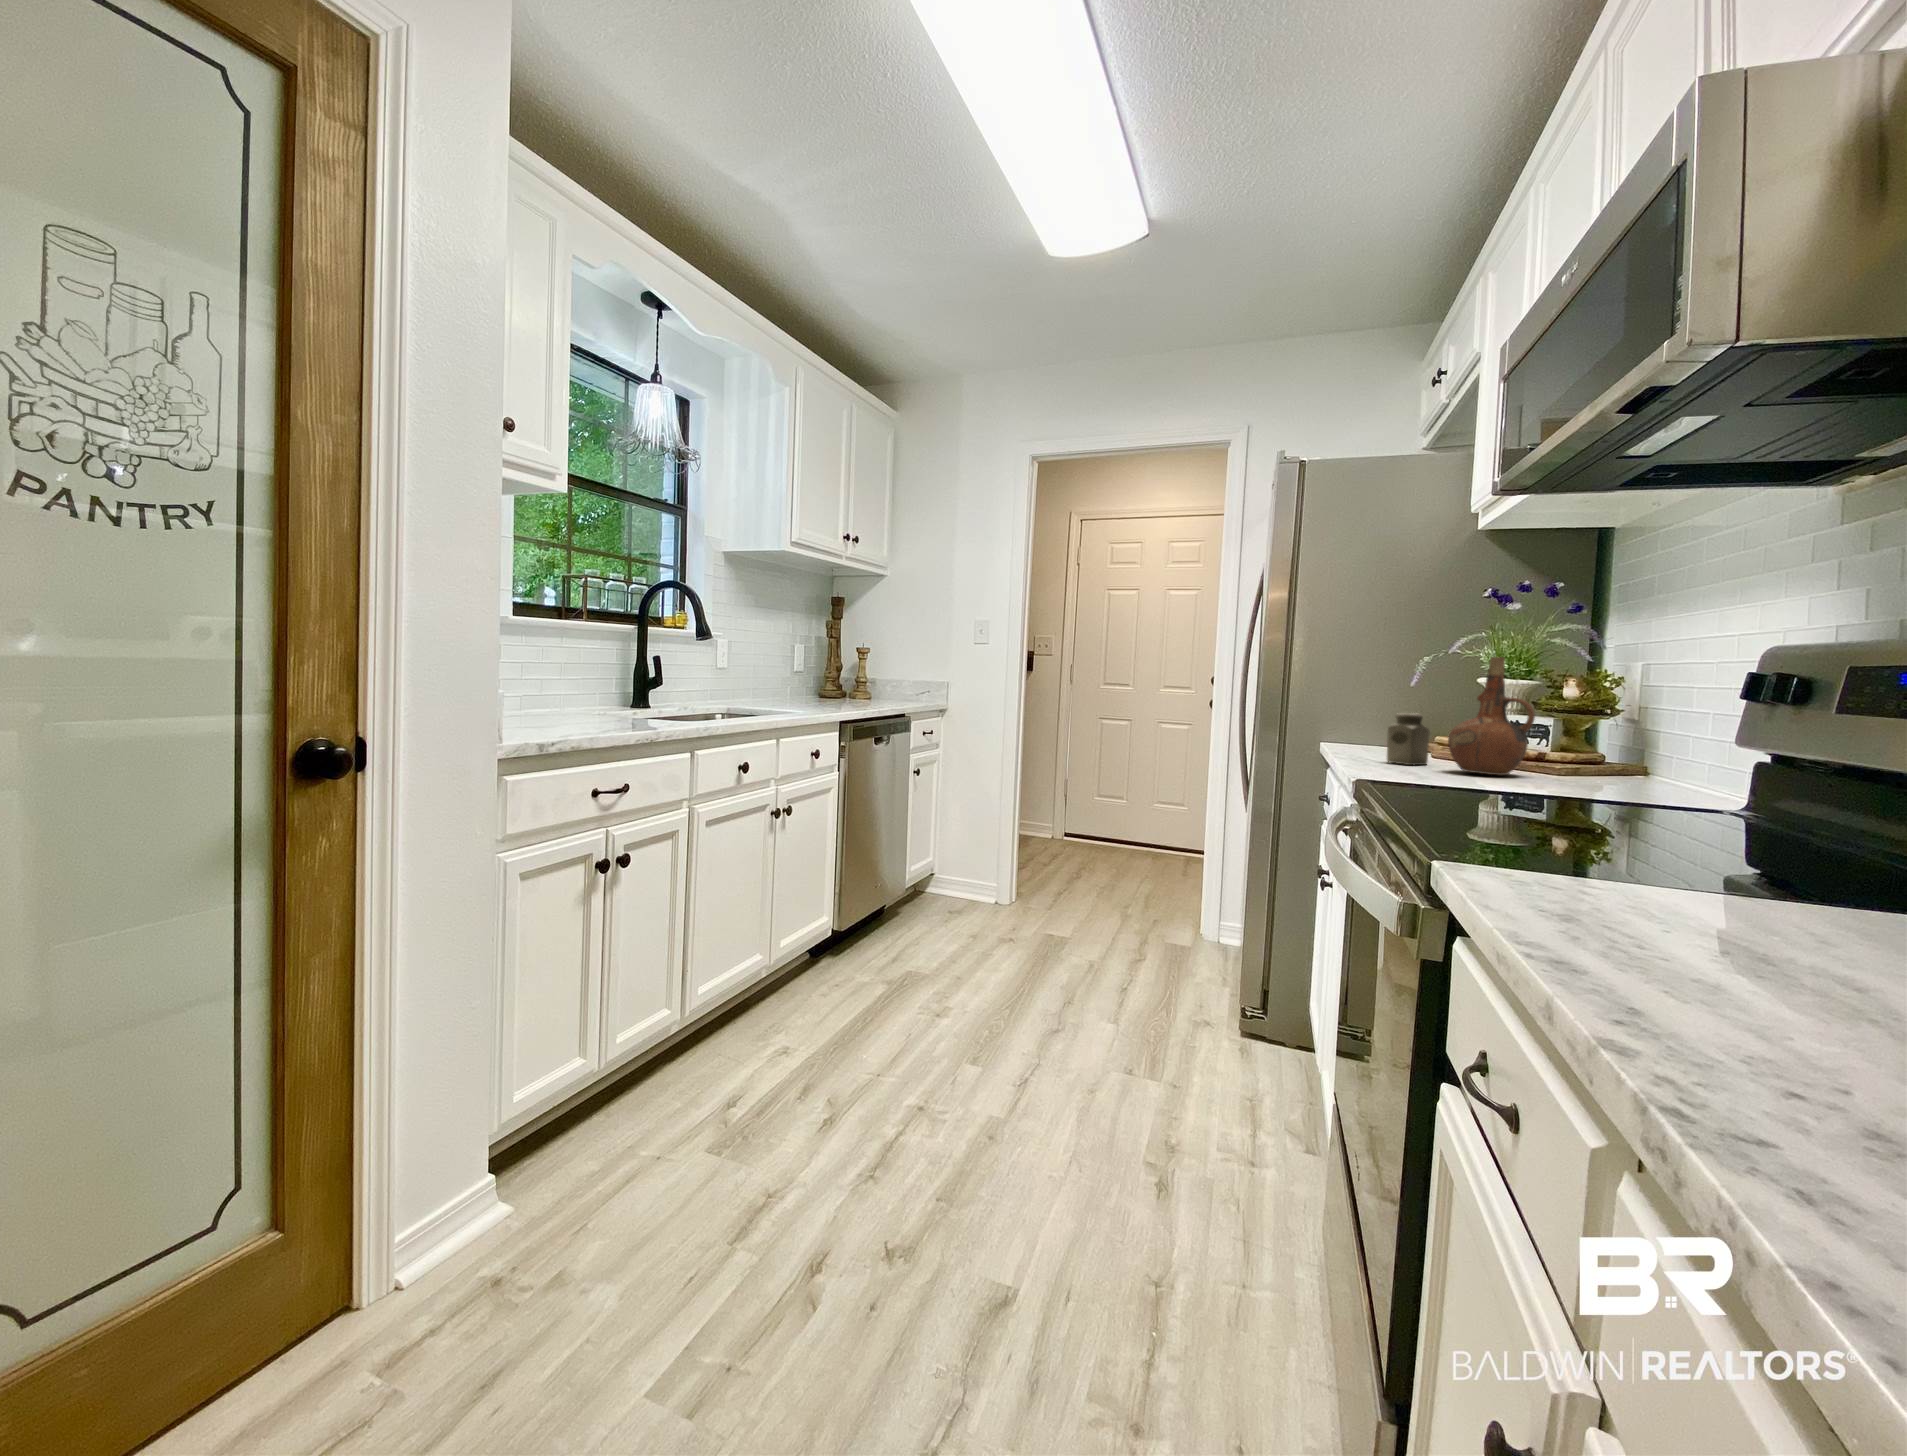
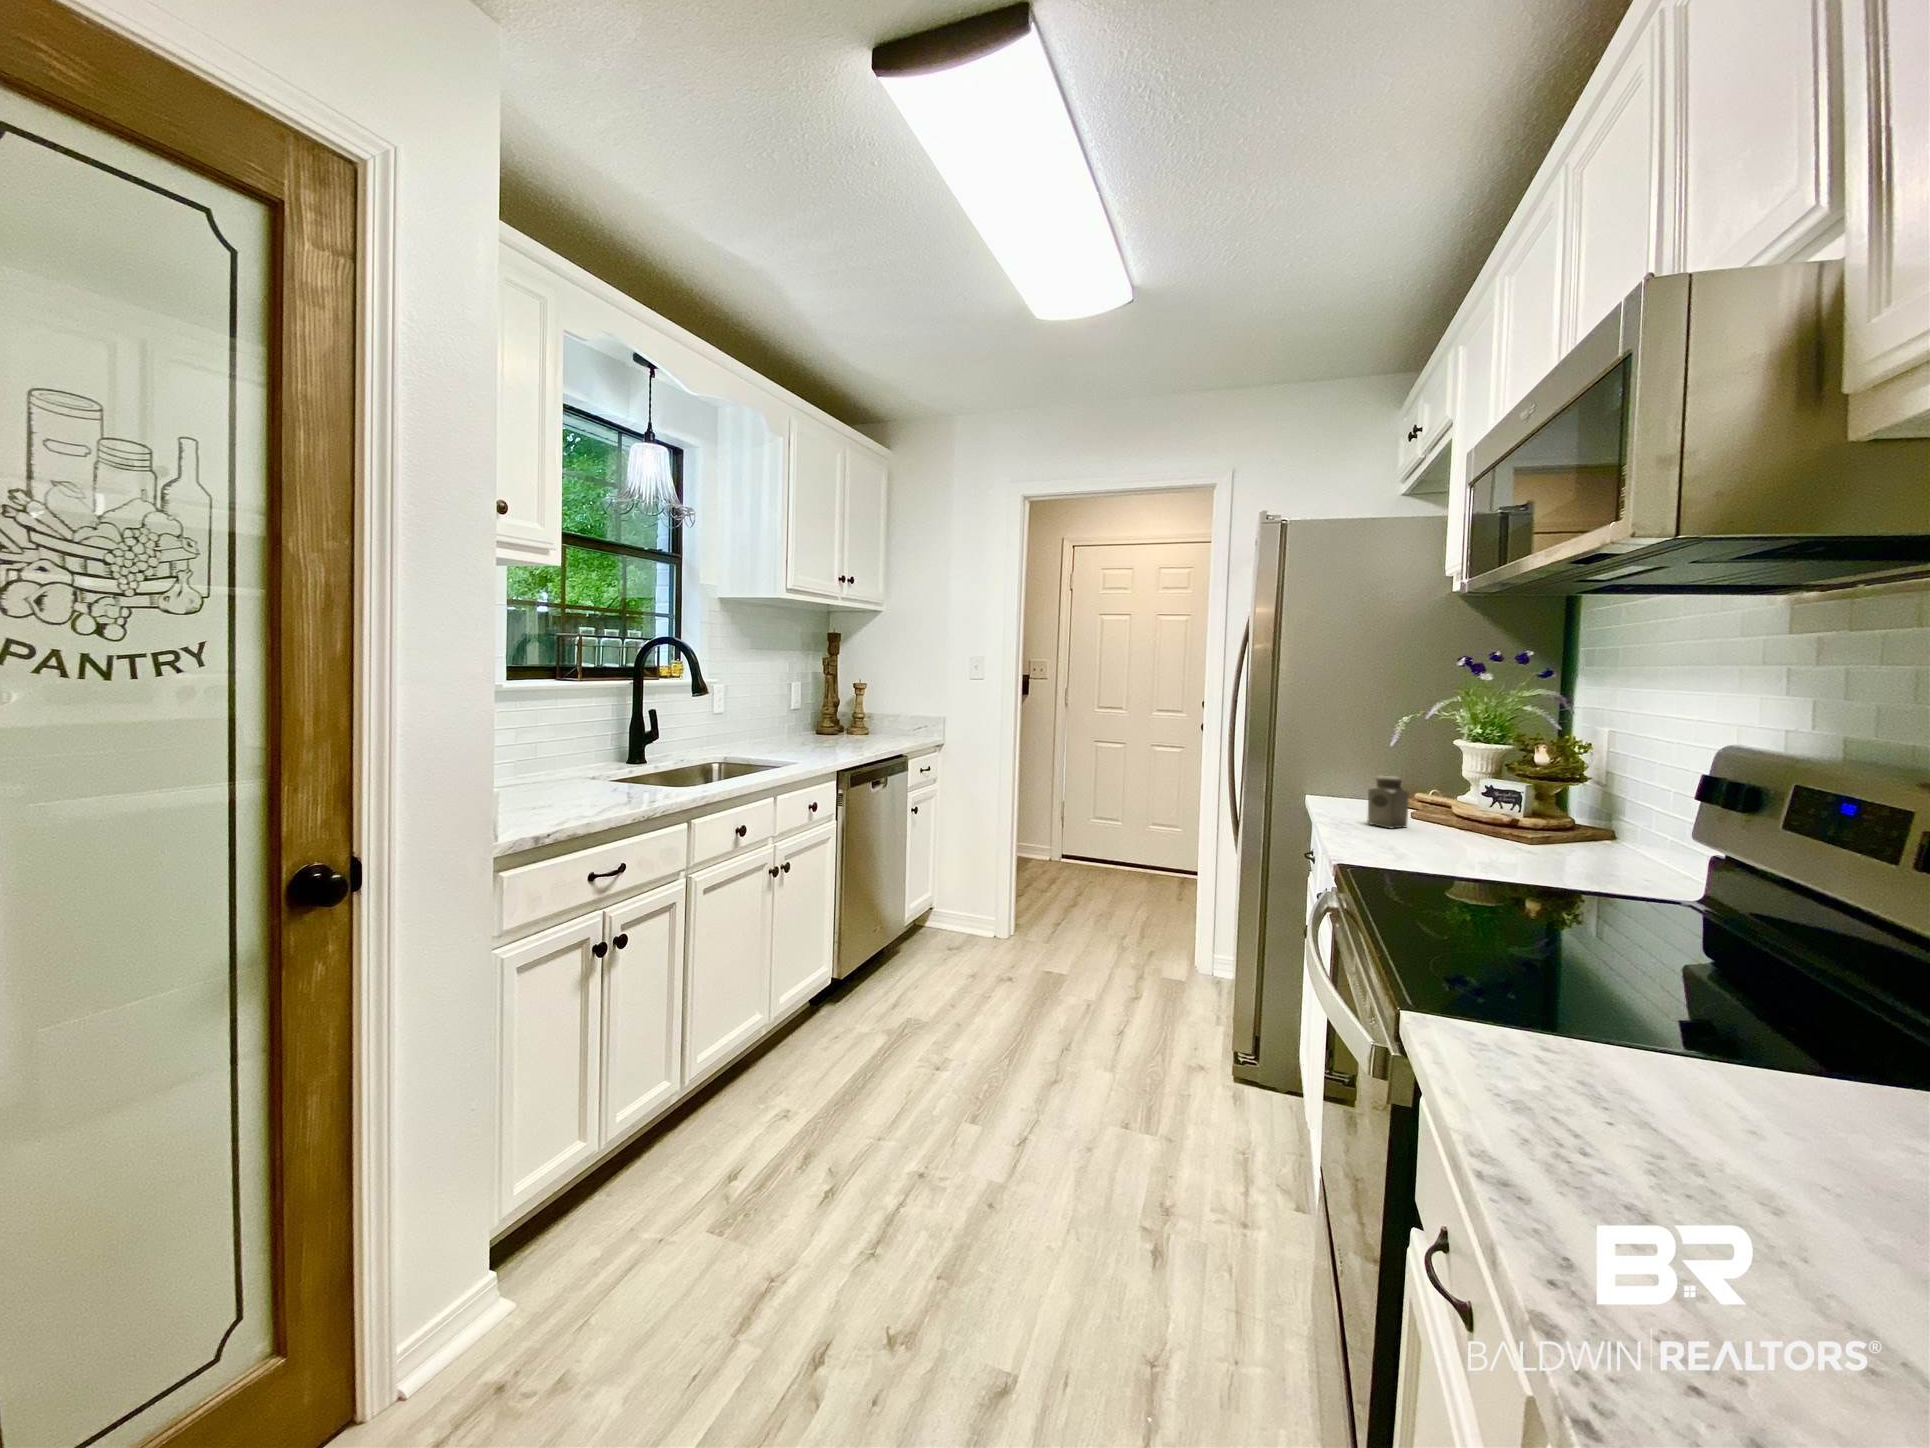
ceramic pitcher: present [1448,657,1535,775] -> none [1427,729,1510,846]

